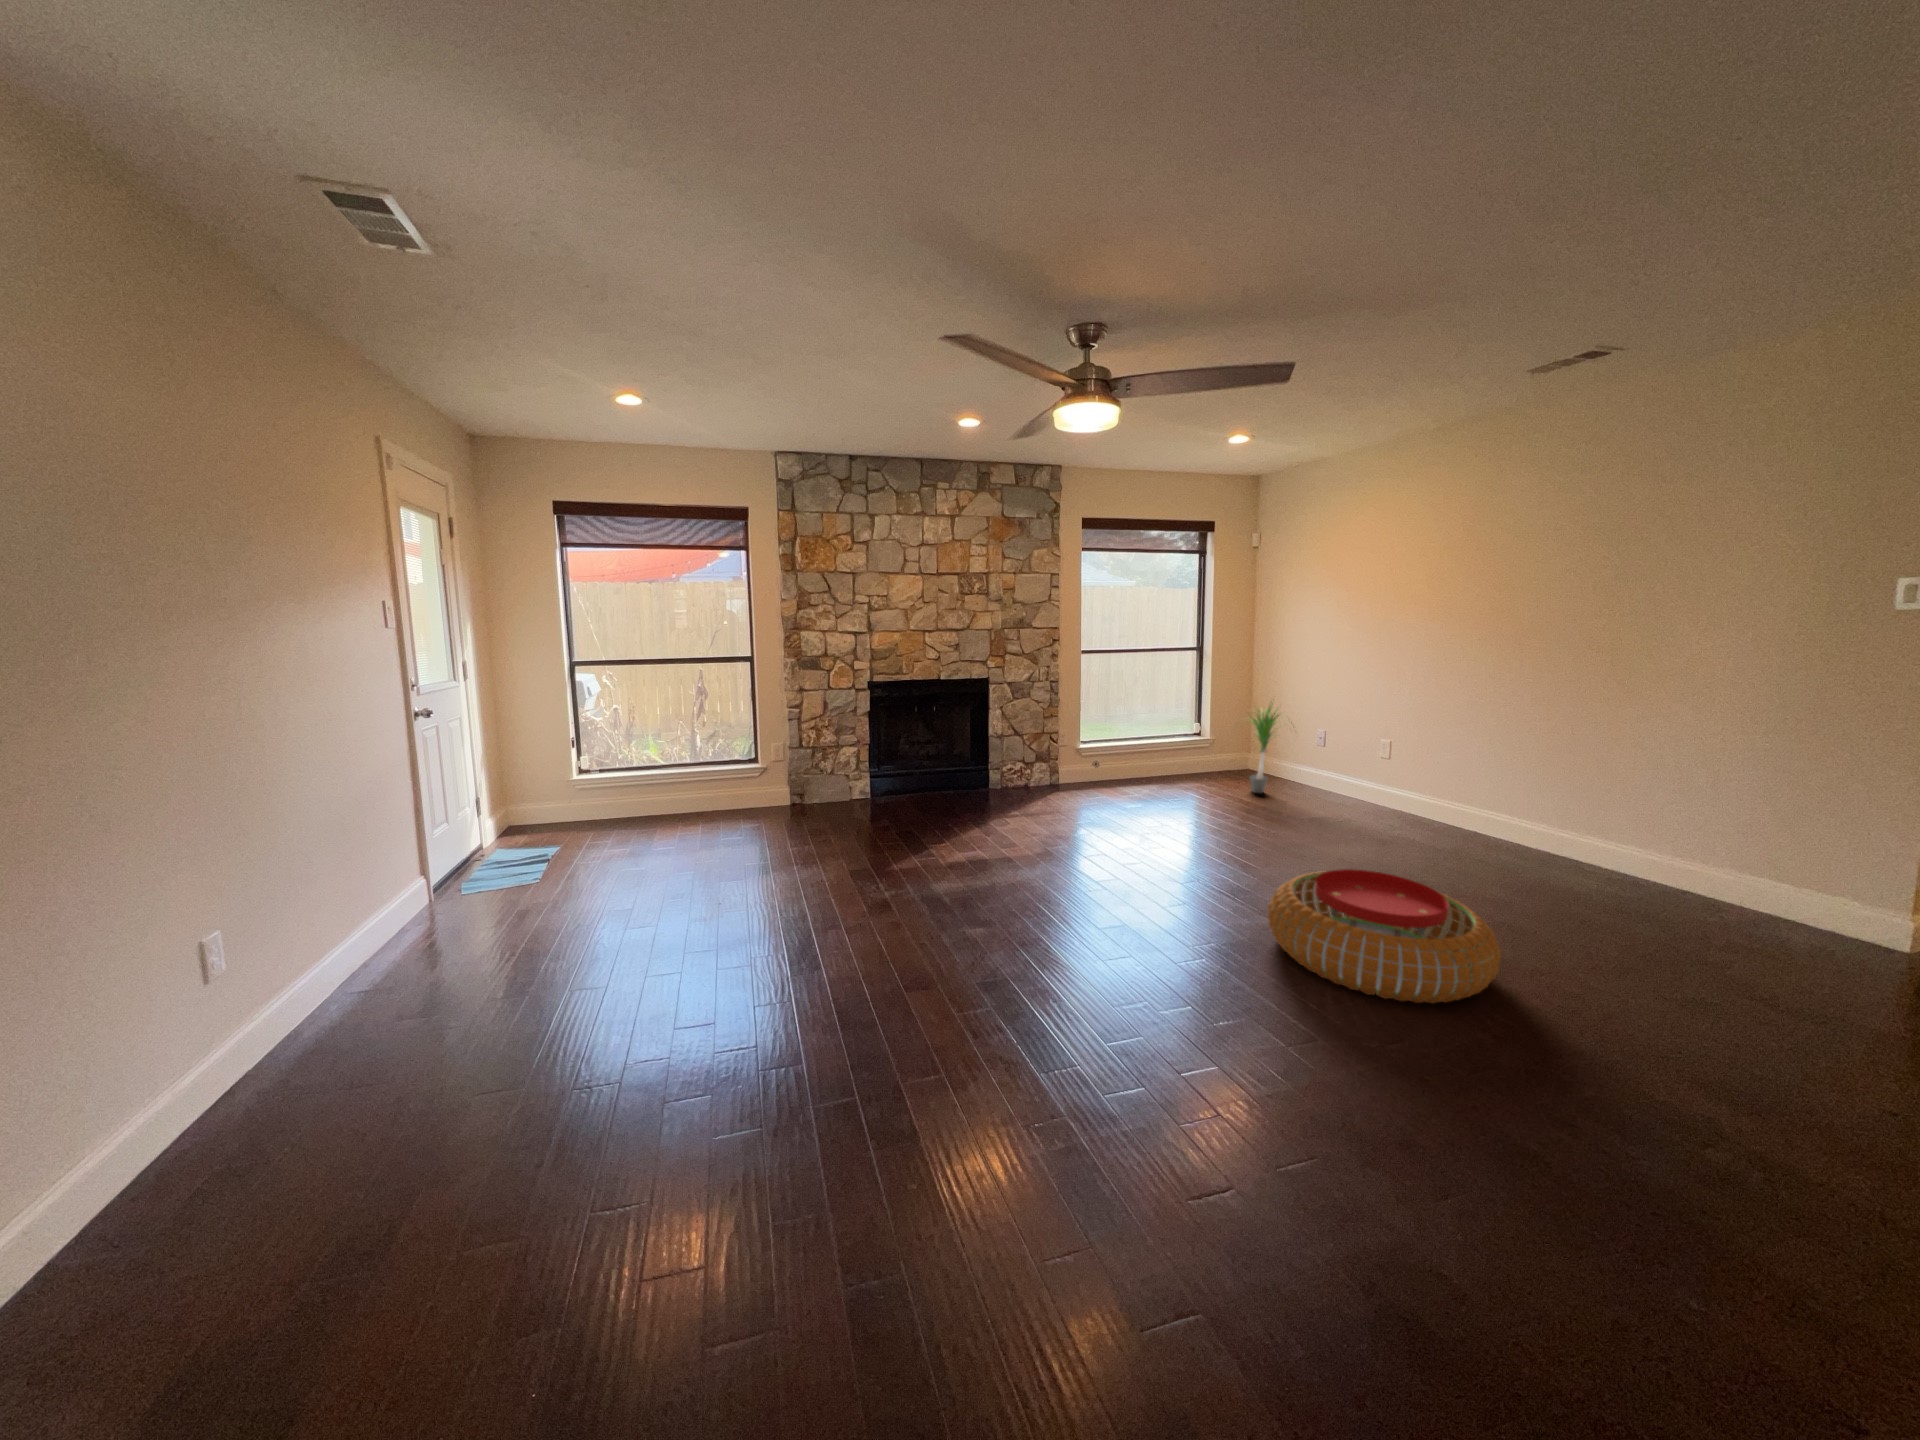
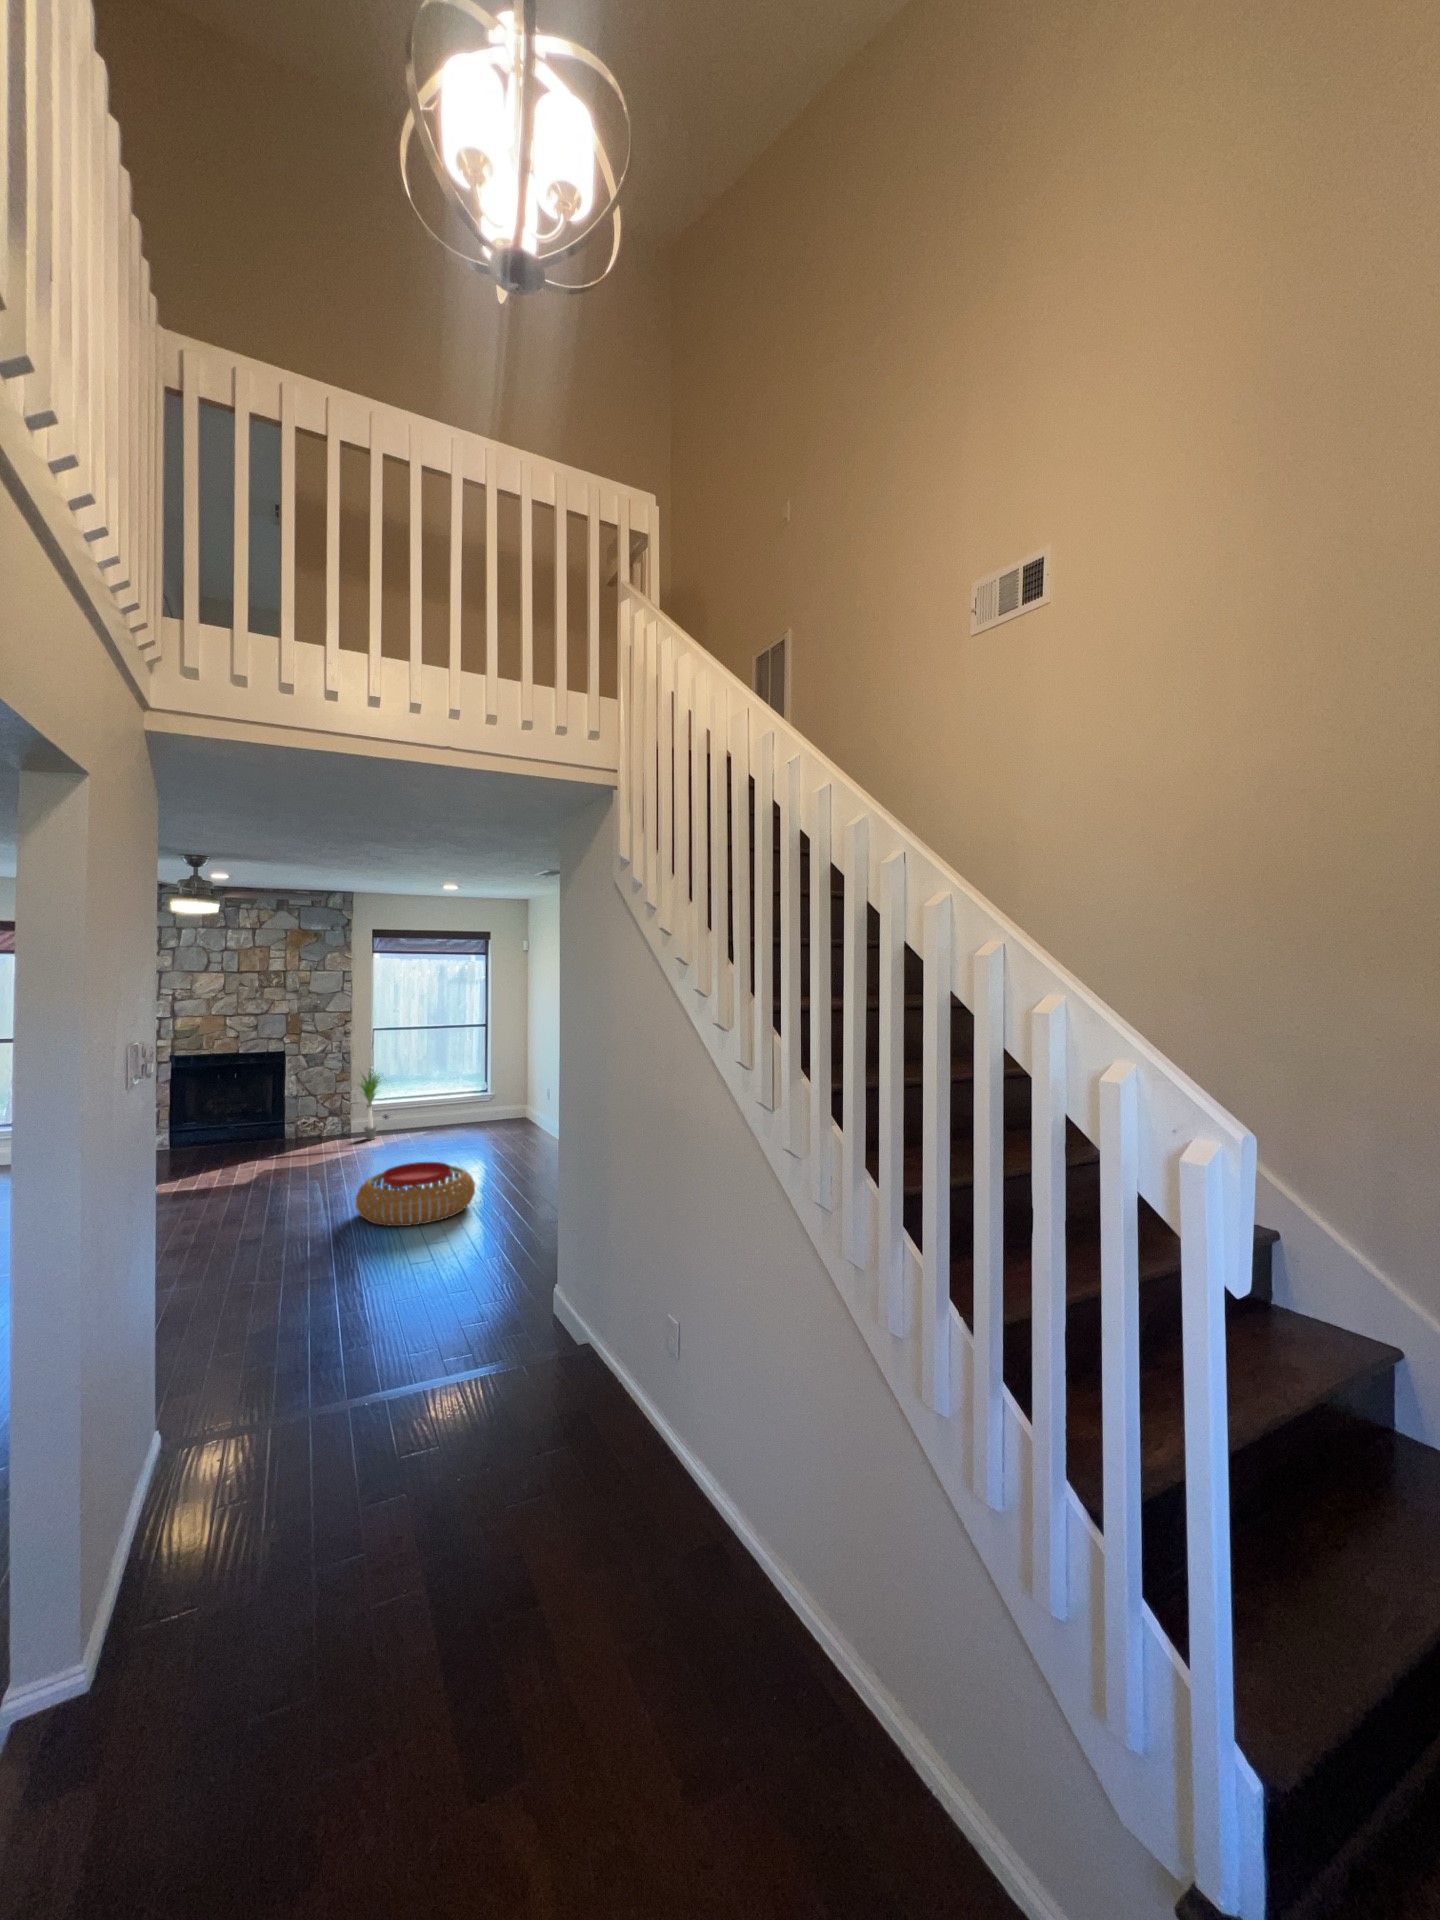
potted plant: present [1250,706,1294,793] -> present [358,1072,386,1140]

